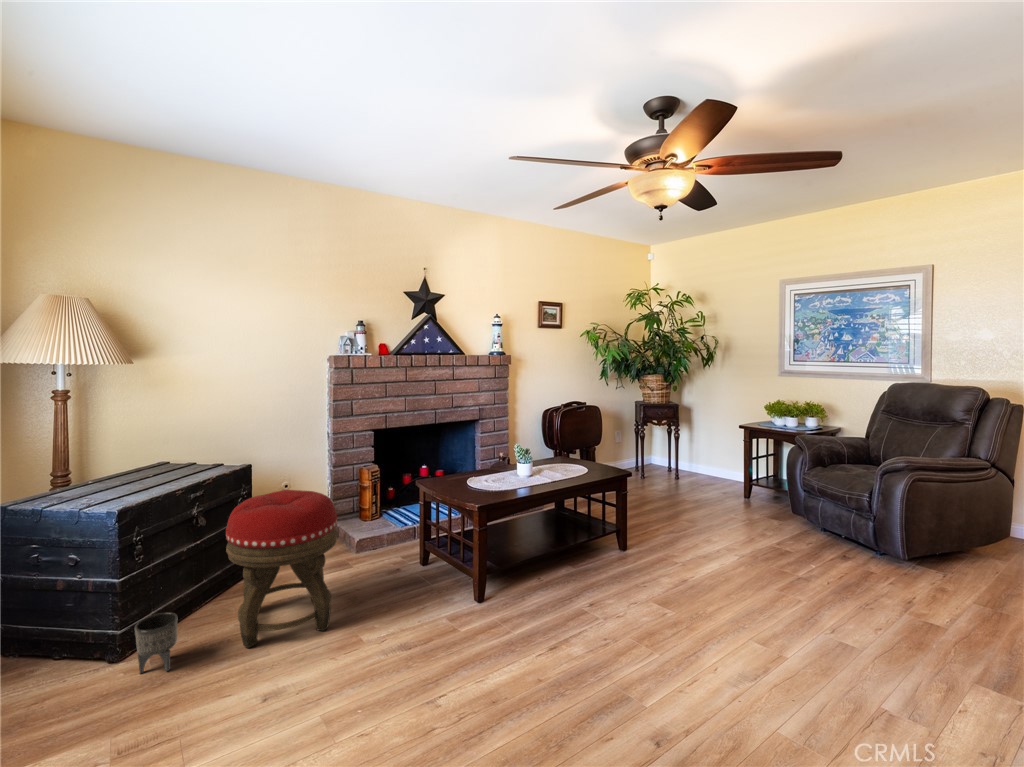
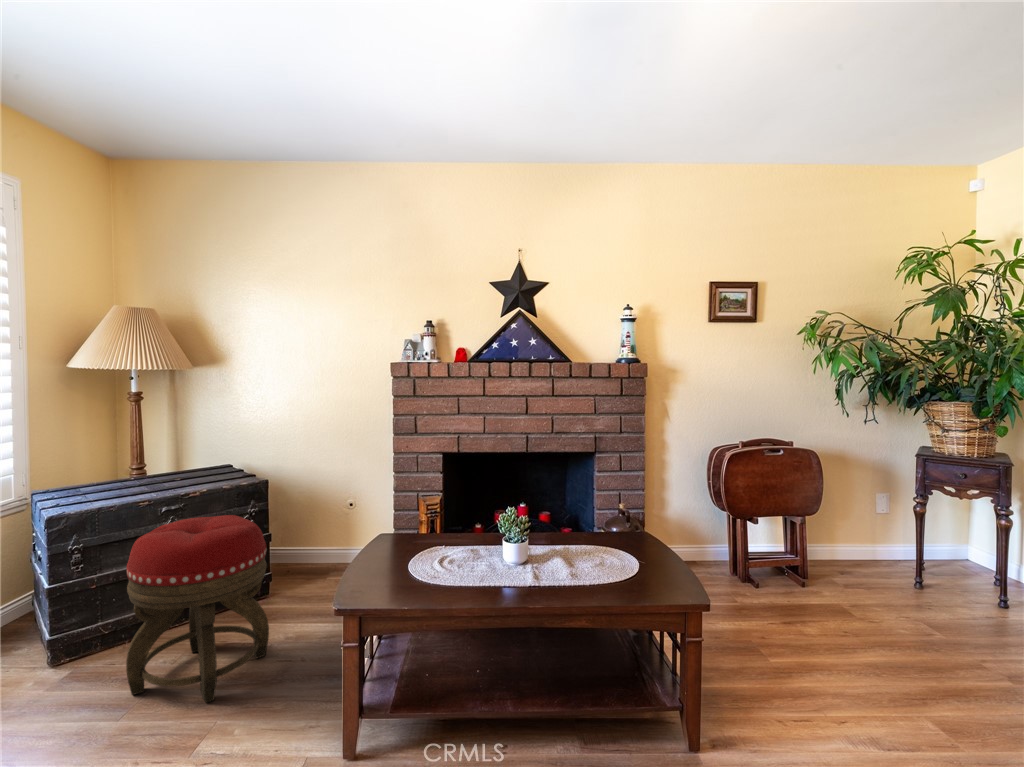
planter: present [135,613,177,674] -> none [36,627,84,694]

